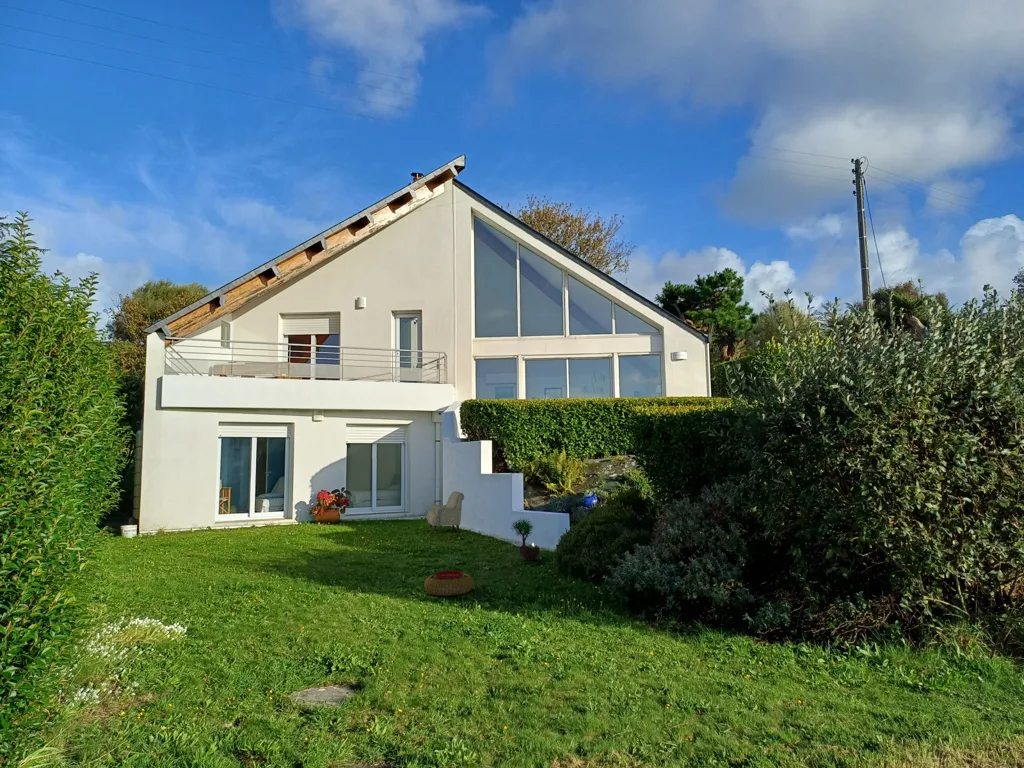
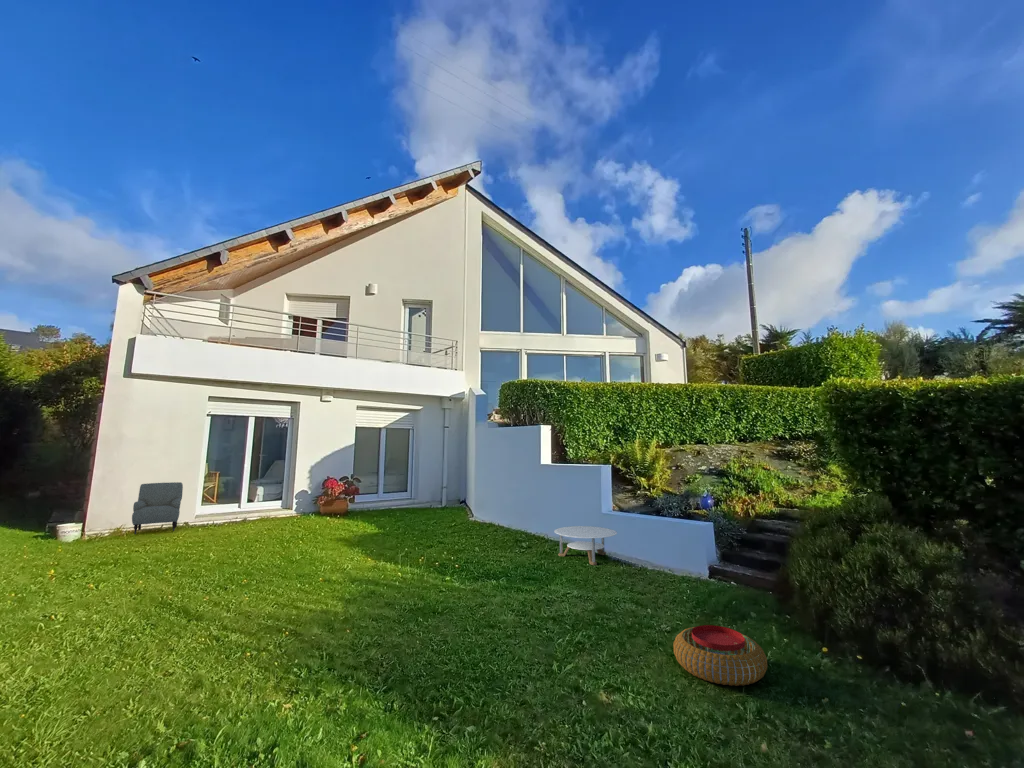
chair: present [427,491,464,533] -> present [132,482,183,534]
potted tree: present [512,519,539,560] -> none [652,516,691,575]
round table: none [458,527,509,555] -> present [554,526,617,565]

